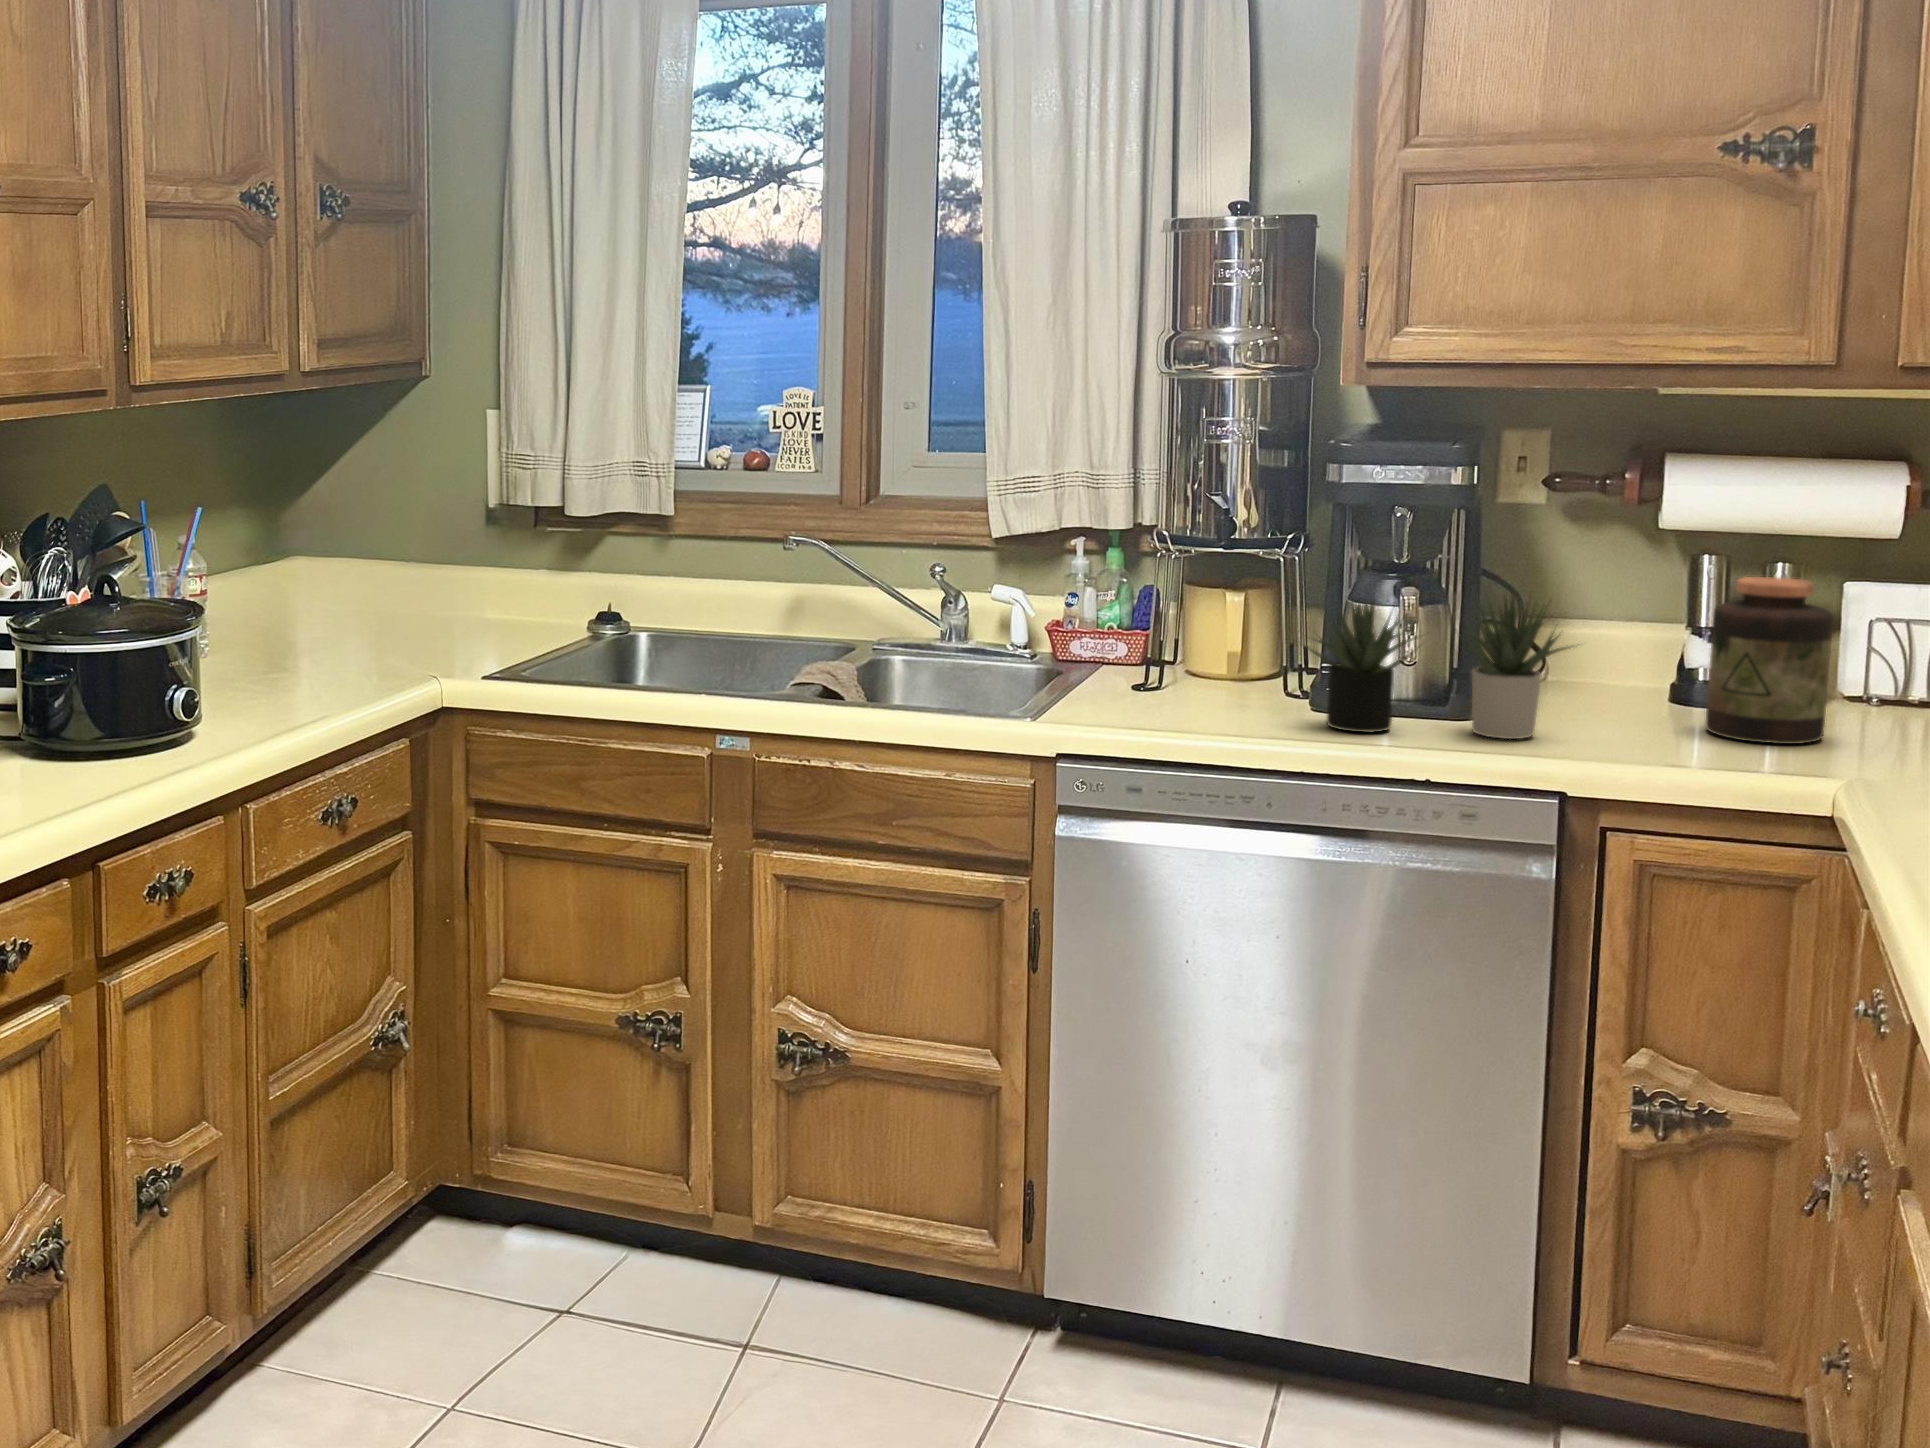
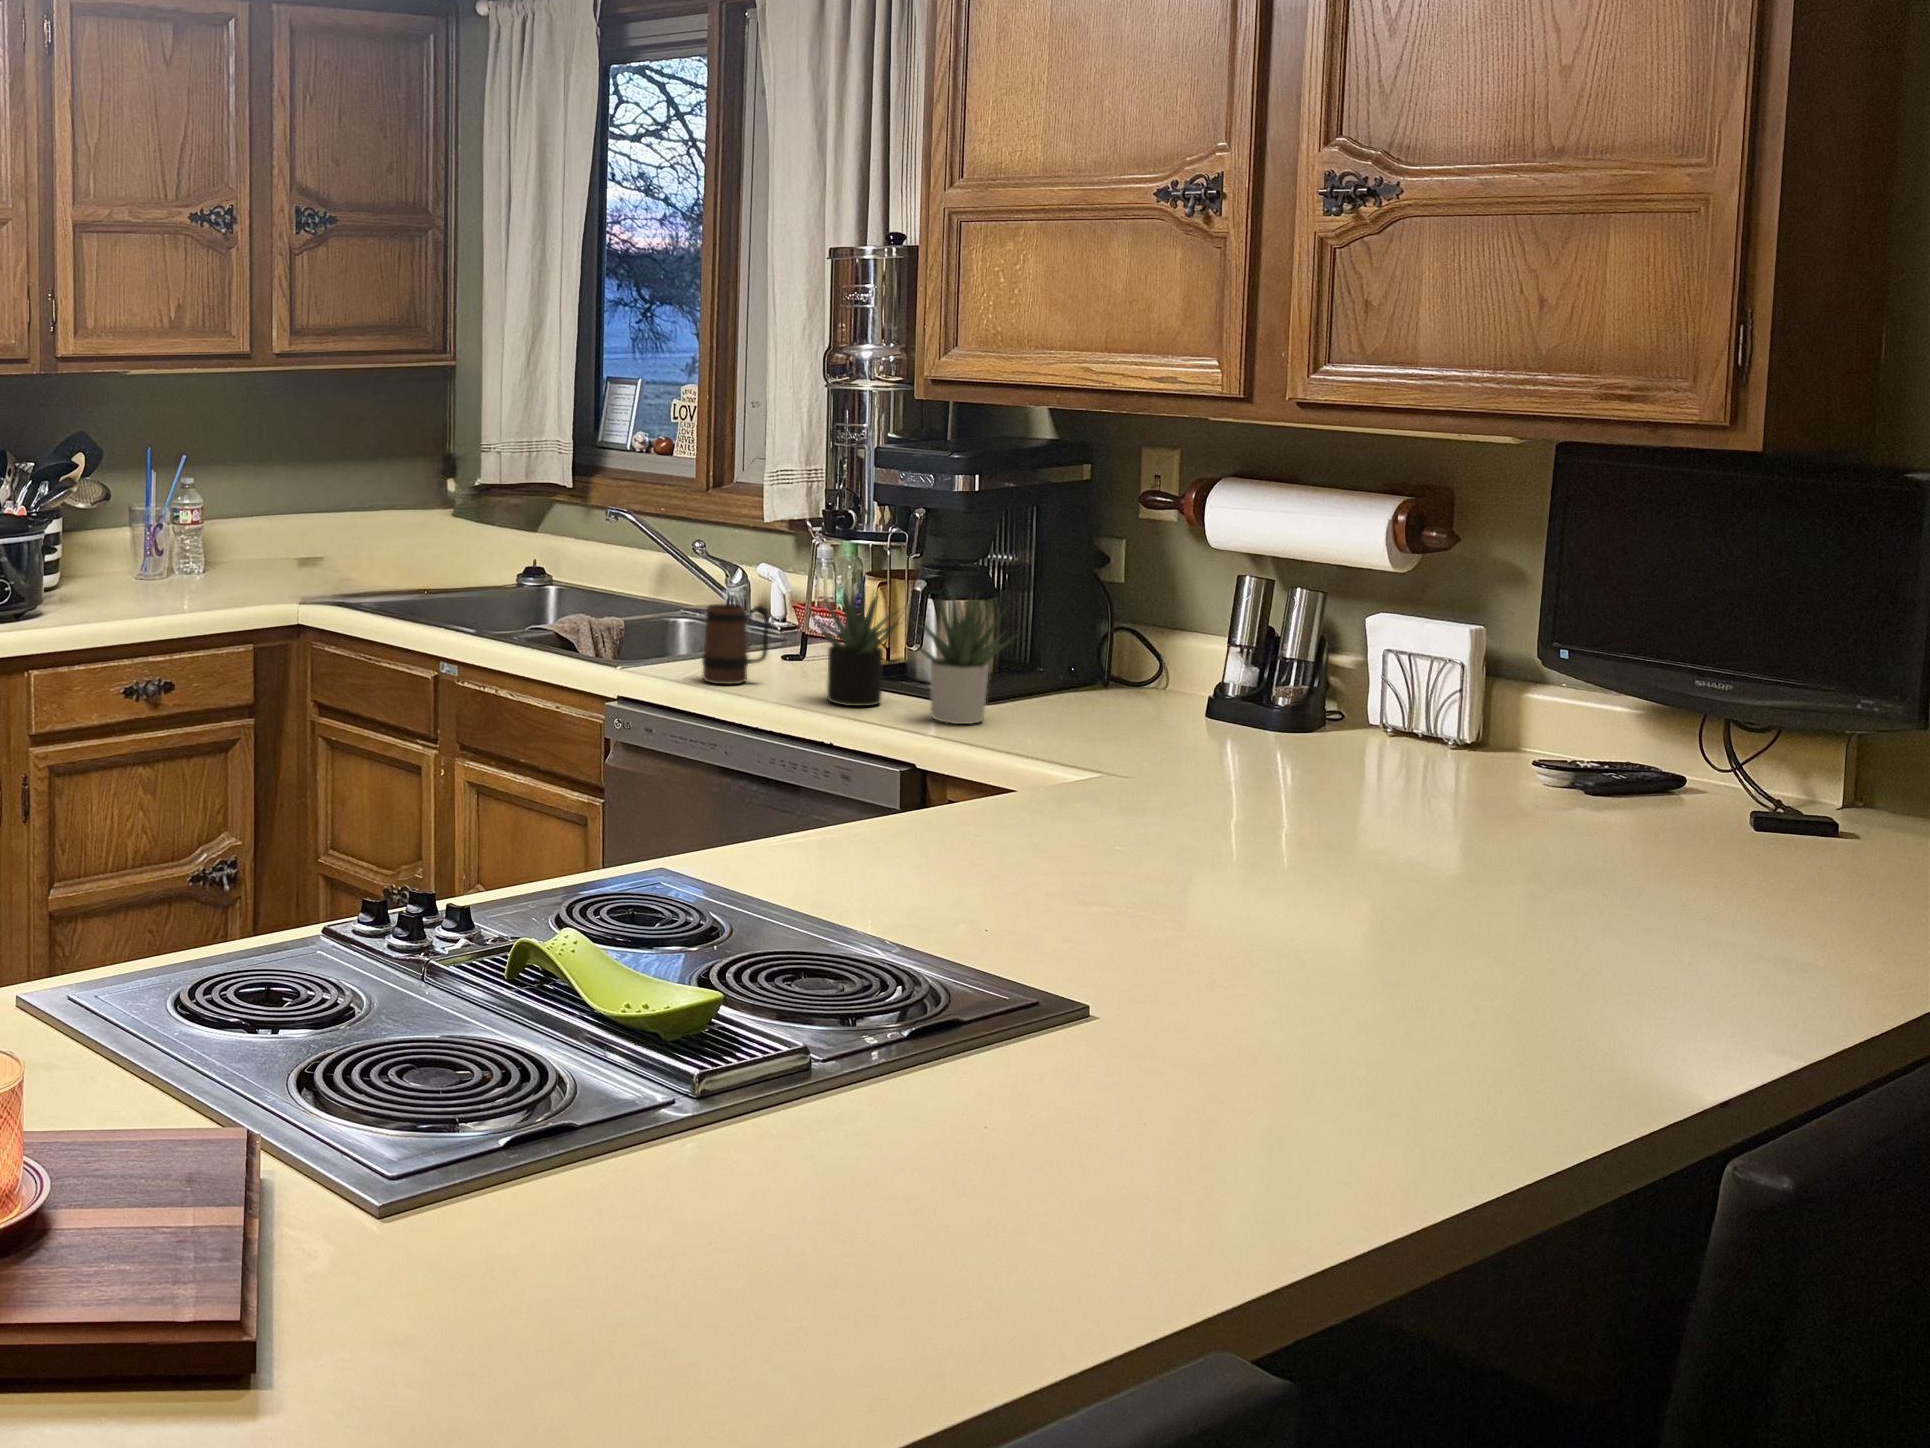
jar: present [1706,577,1833,744] -> none [1145,596,1252,756]
mug: none [1147,630,1223,724] -> present [702,604,769,684]

